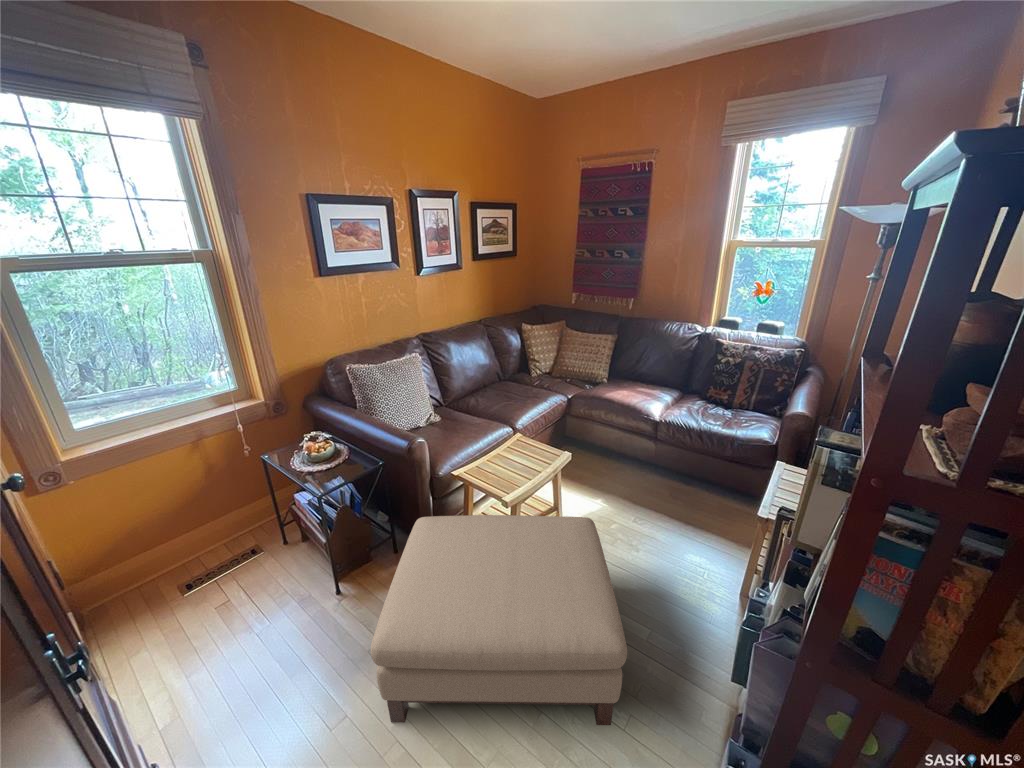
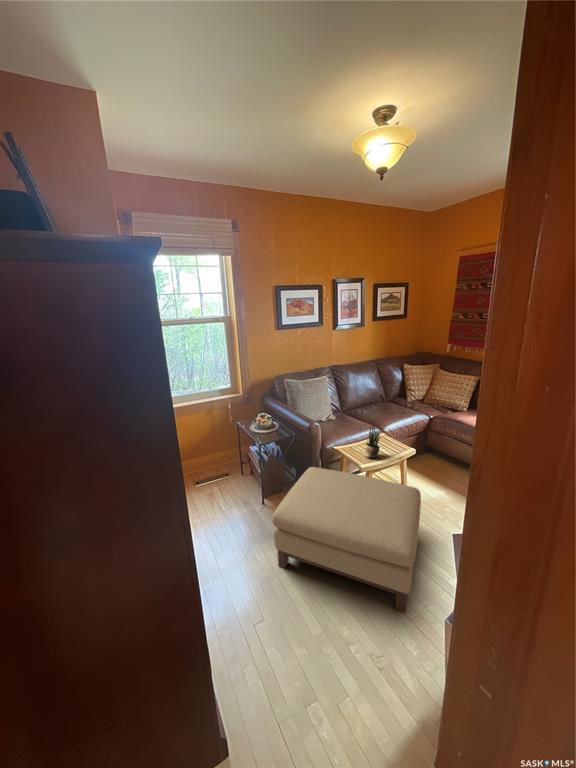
potted plant: none [503,428,526,481] -> present [365,425,381,458]

